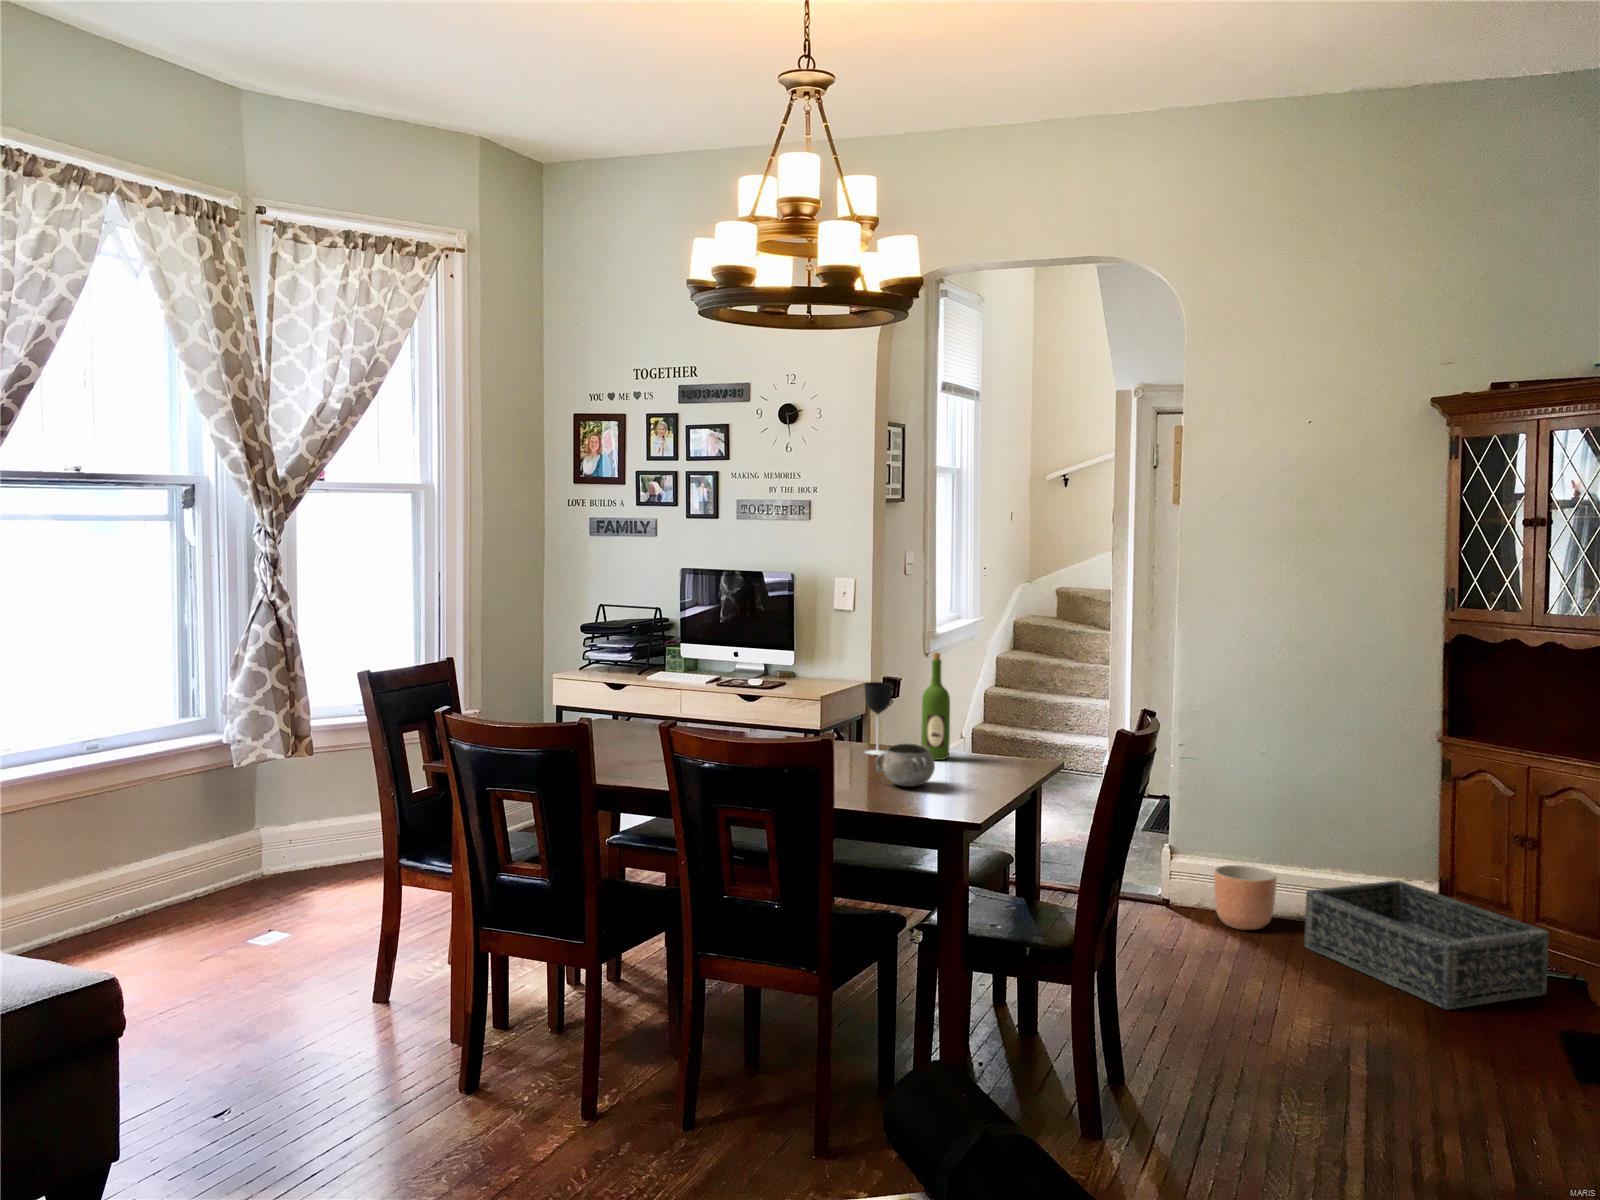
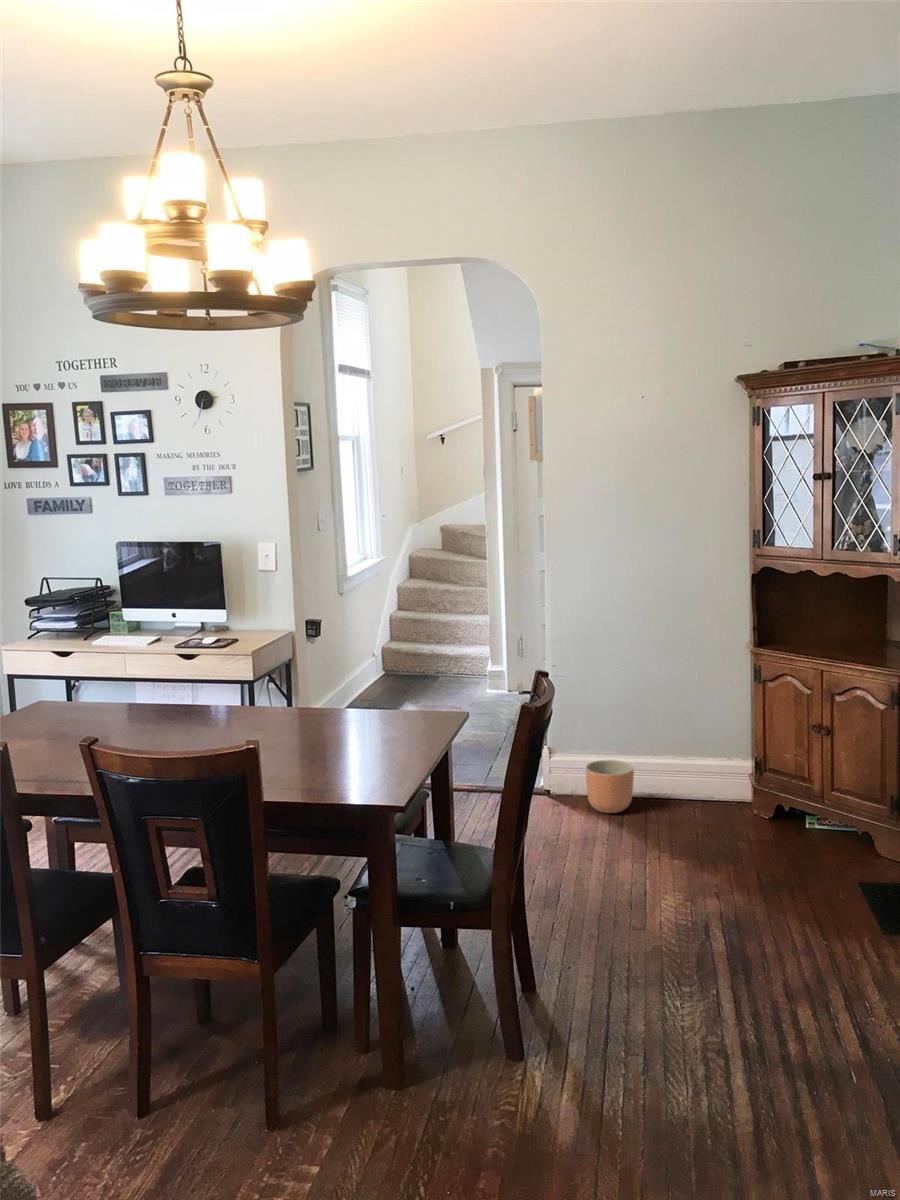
wine bottle: present [921,653,950,760] -> none [340,625,368,721]
wine glass: present [864,682,892,755] -> none [287,653,315,720]
decorative bowl: present [876,744,935,786] -> none [302,718,357,759]
basket: present [1304,880,1549,1010] -> none [659,762,843,873]

